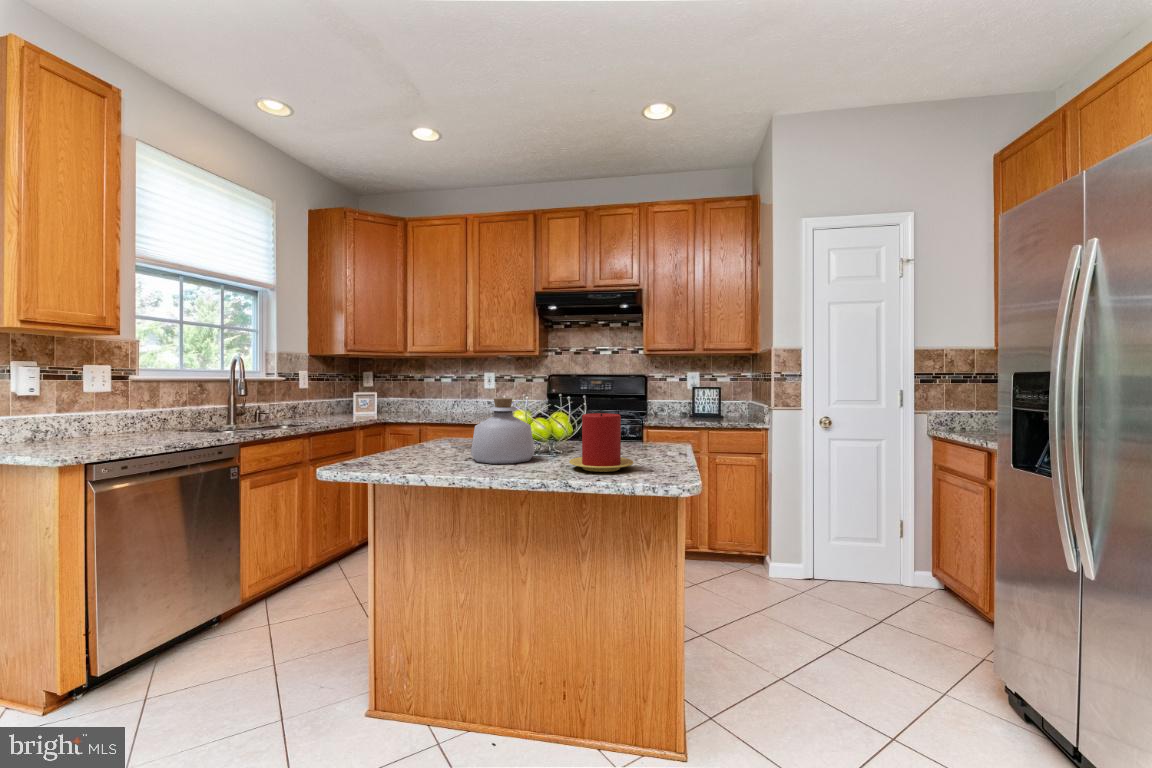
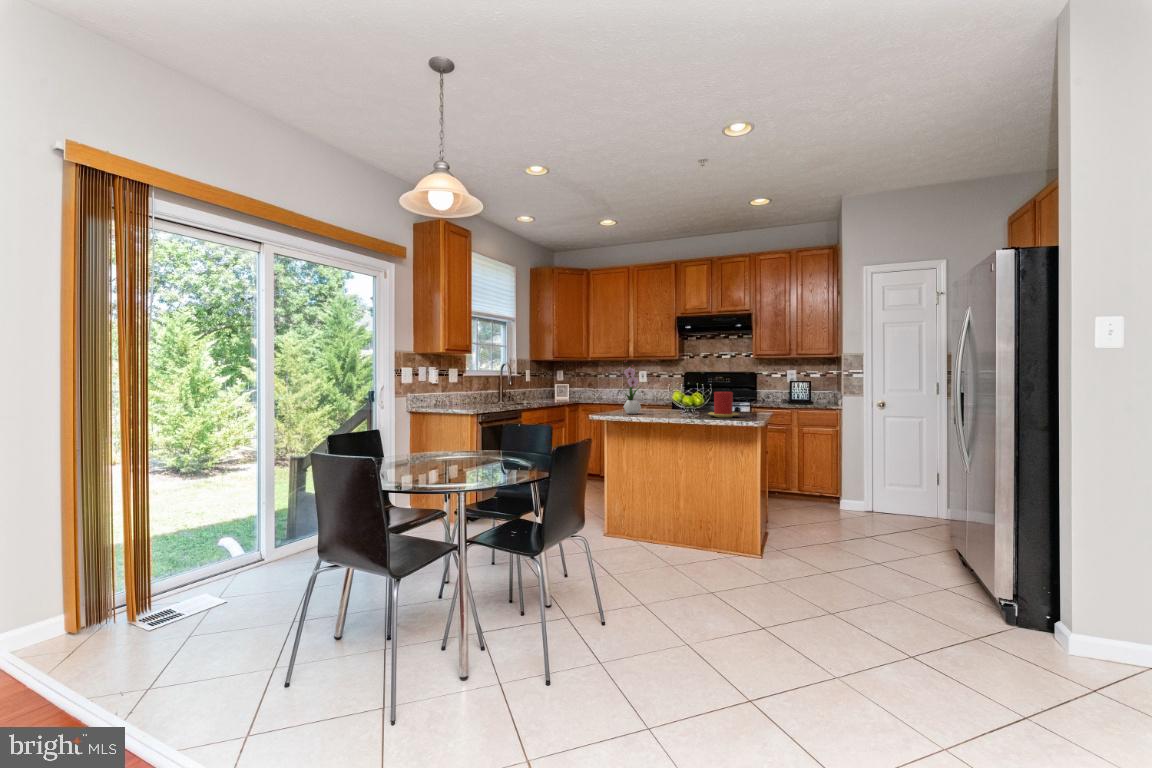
flower arrangement: none [388,345,434,463] -> present [623,361,641,414]
bottle: present [471,398,534,464] -> none [659,385,689,415]

